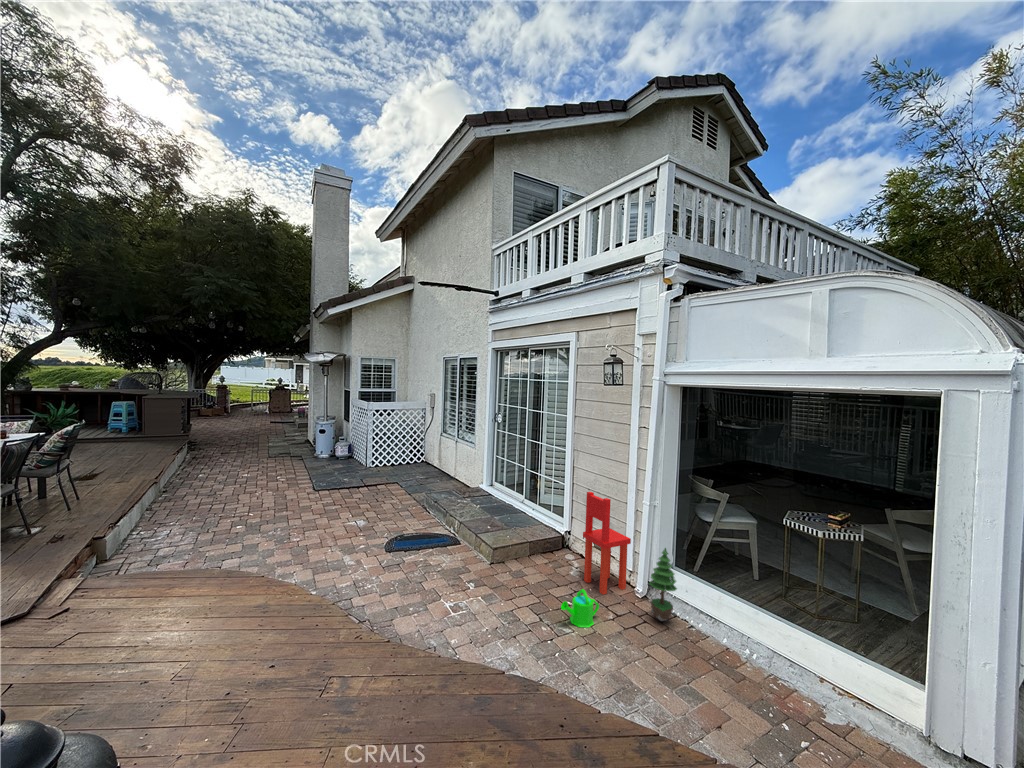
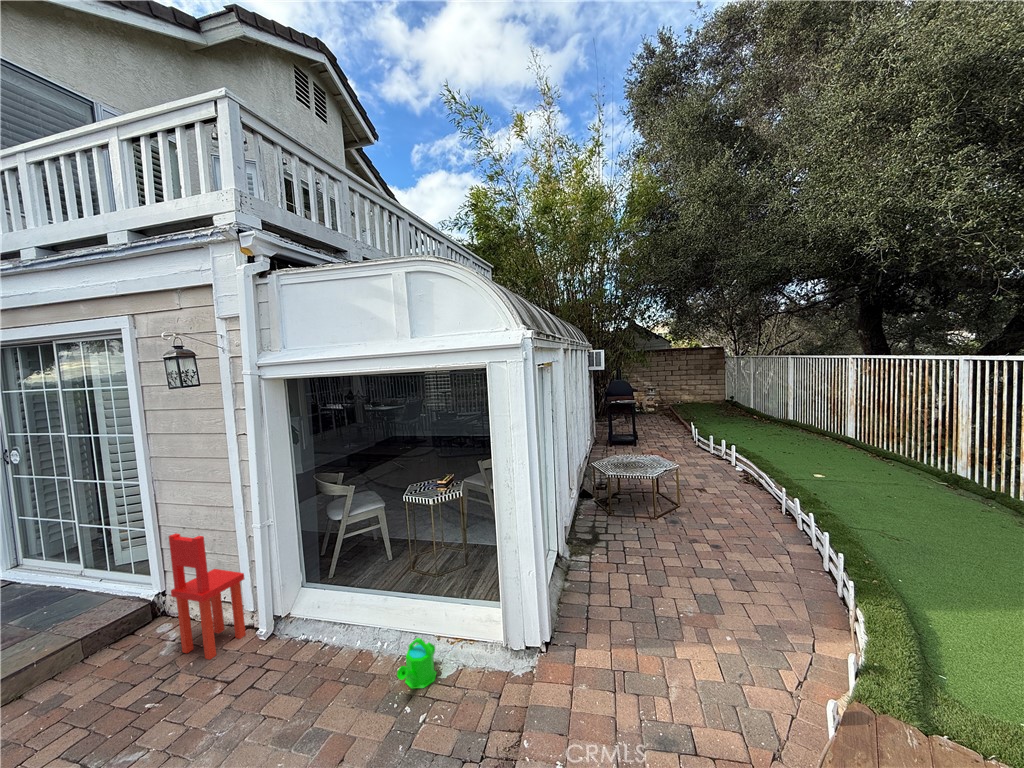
potted tree: present [649,548,677,621] -> none [266,571,302,658]
watering can: present [561,589,599,628] -> present [397,638,436,689]

